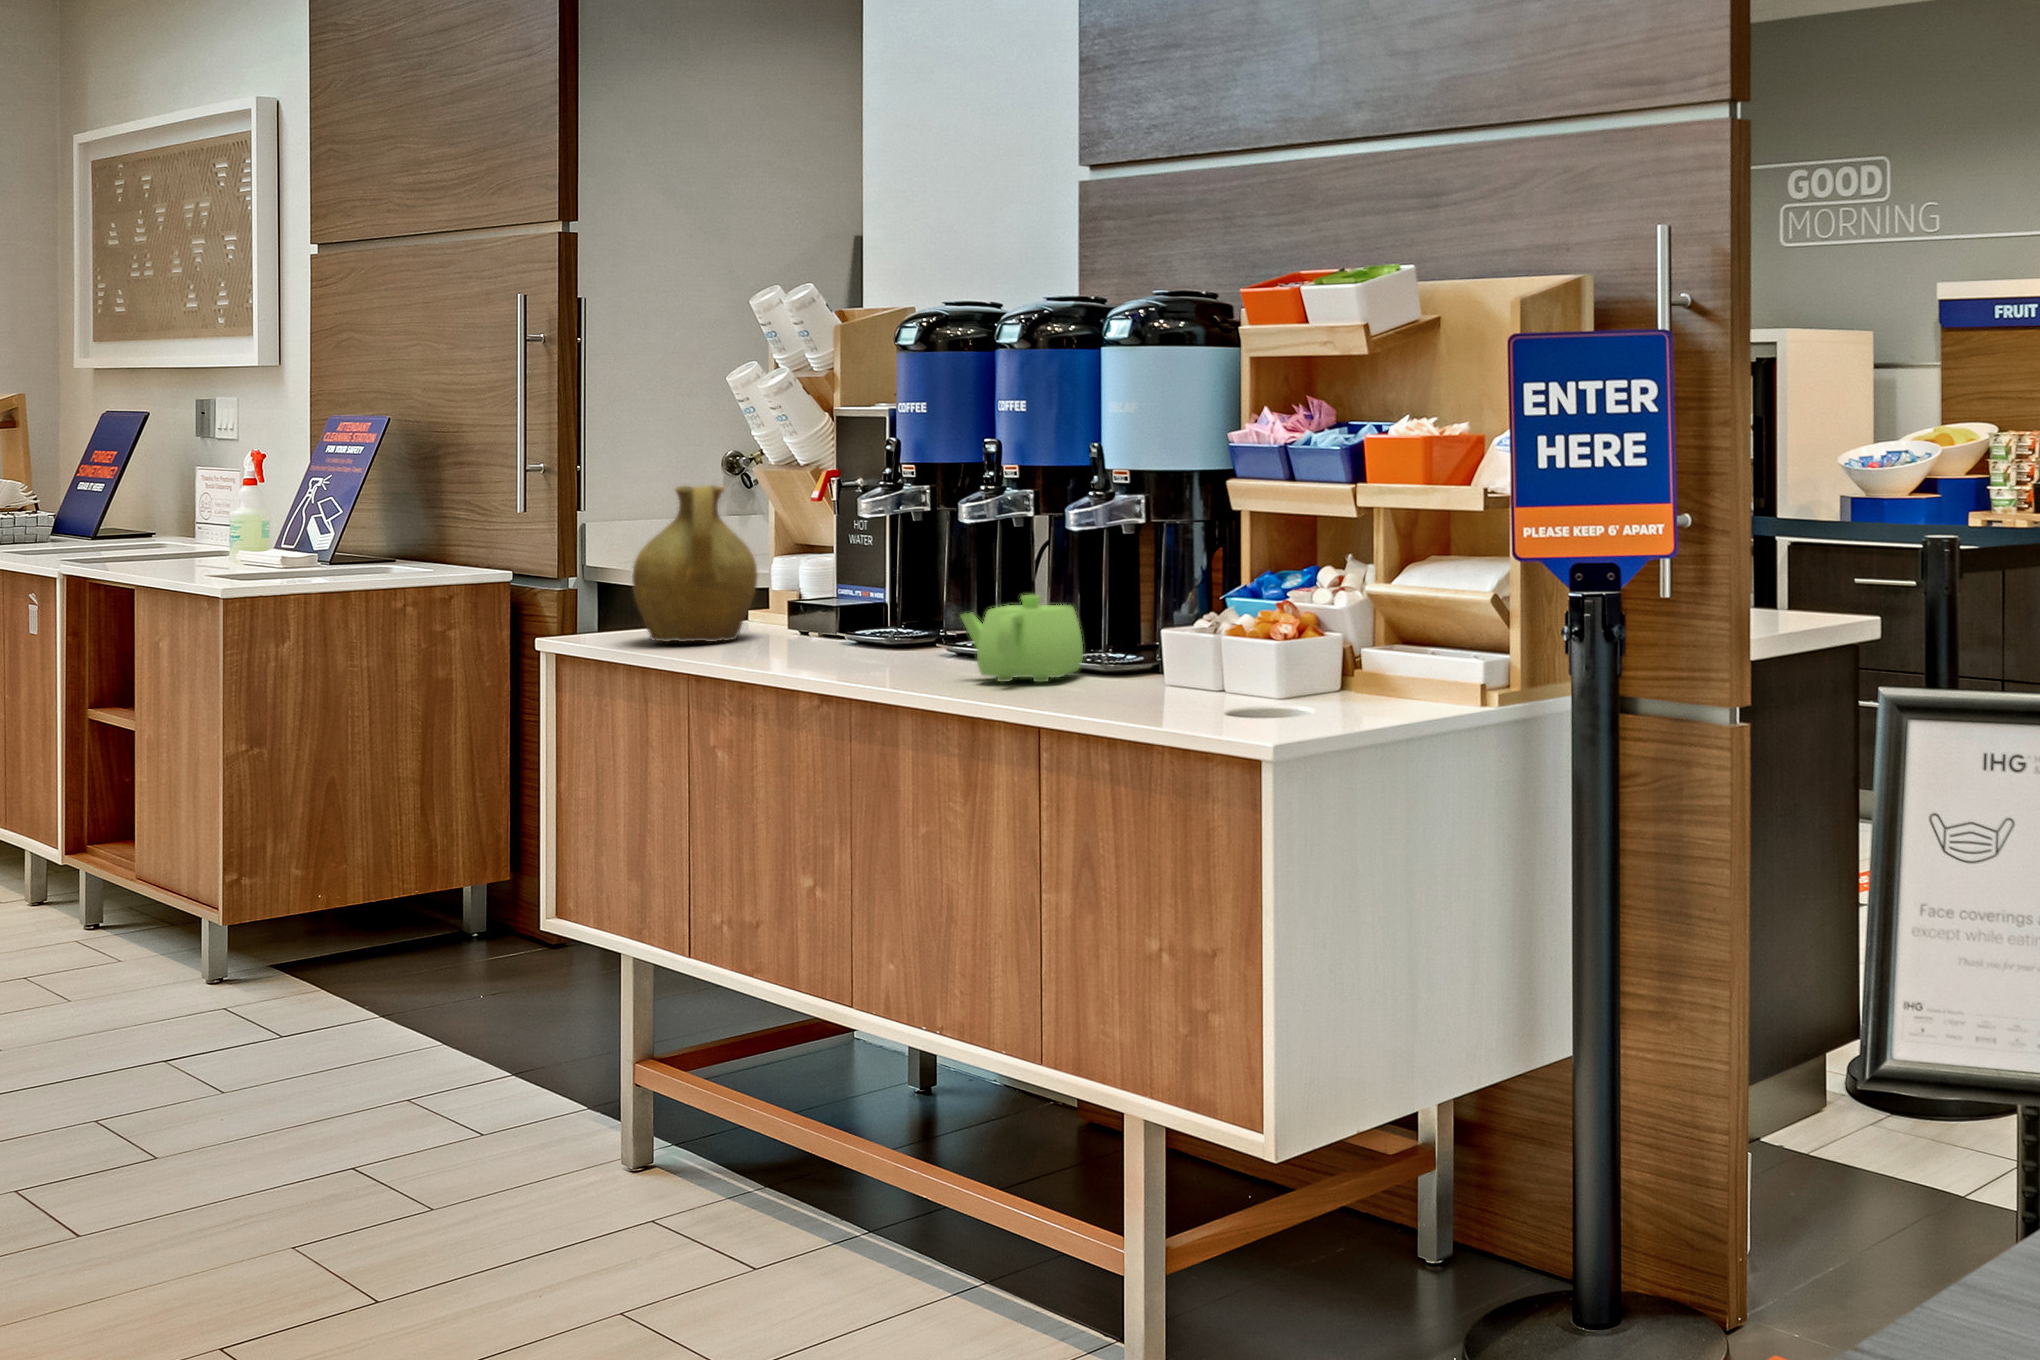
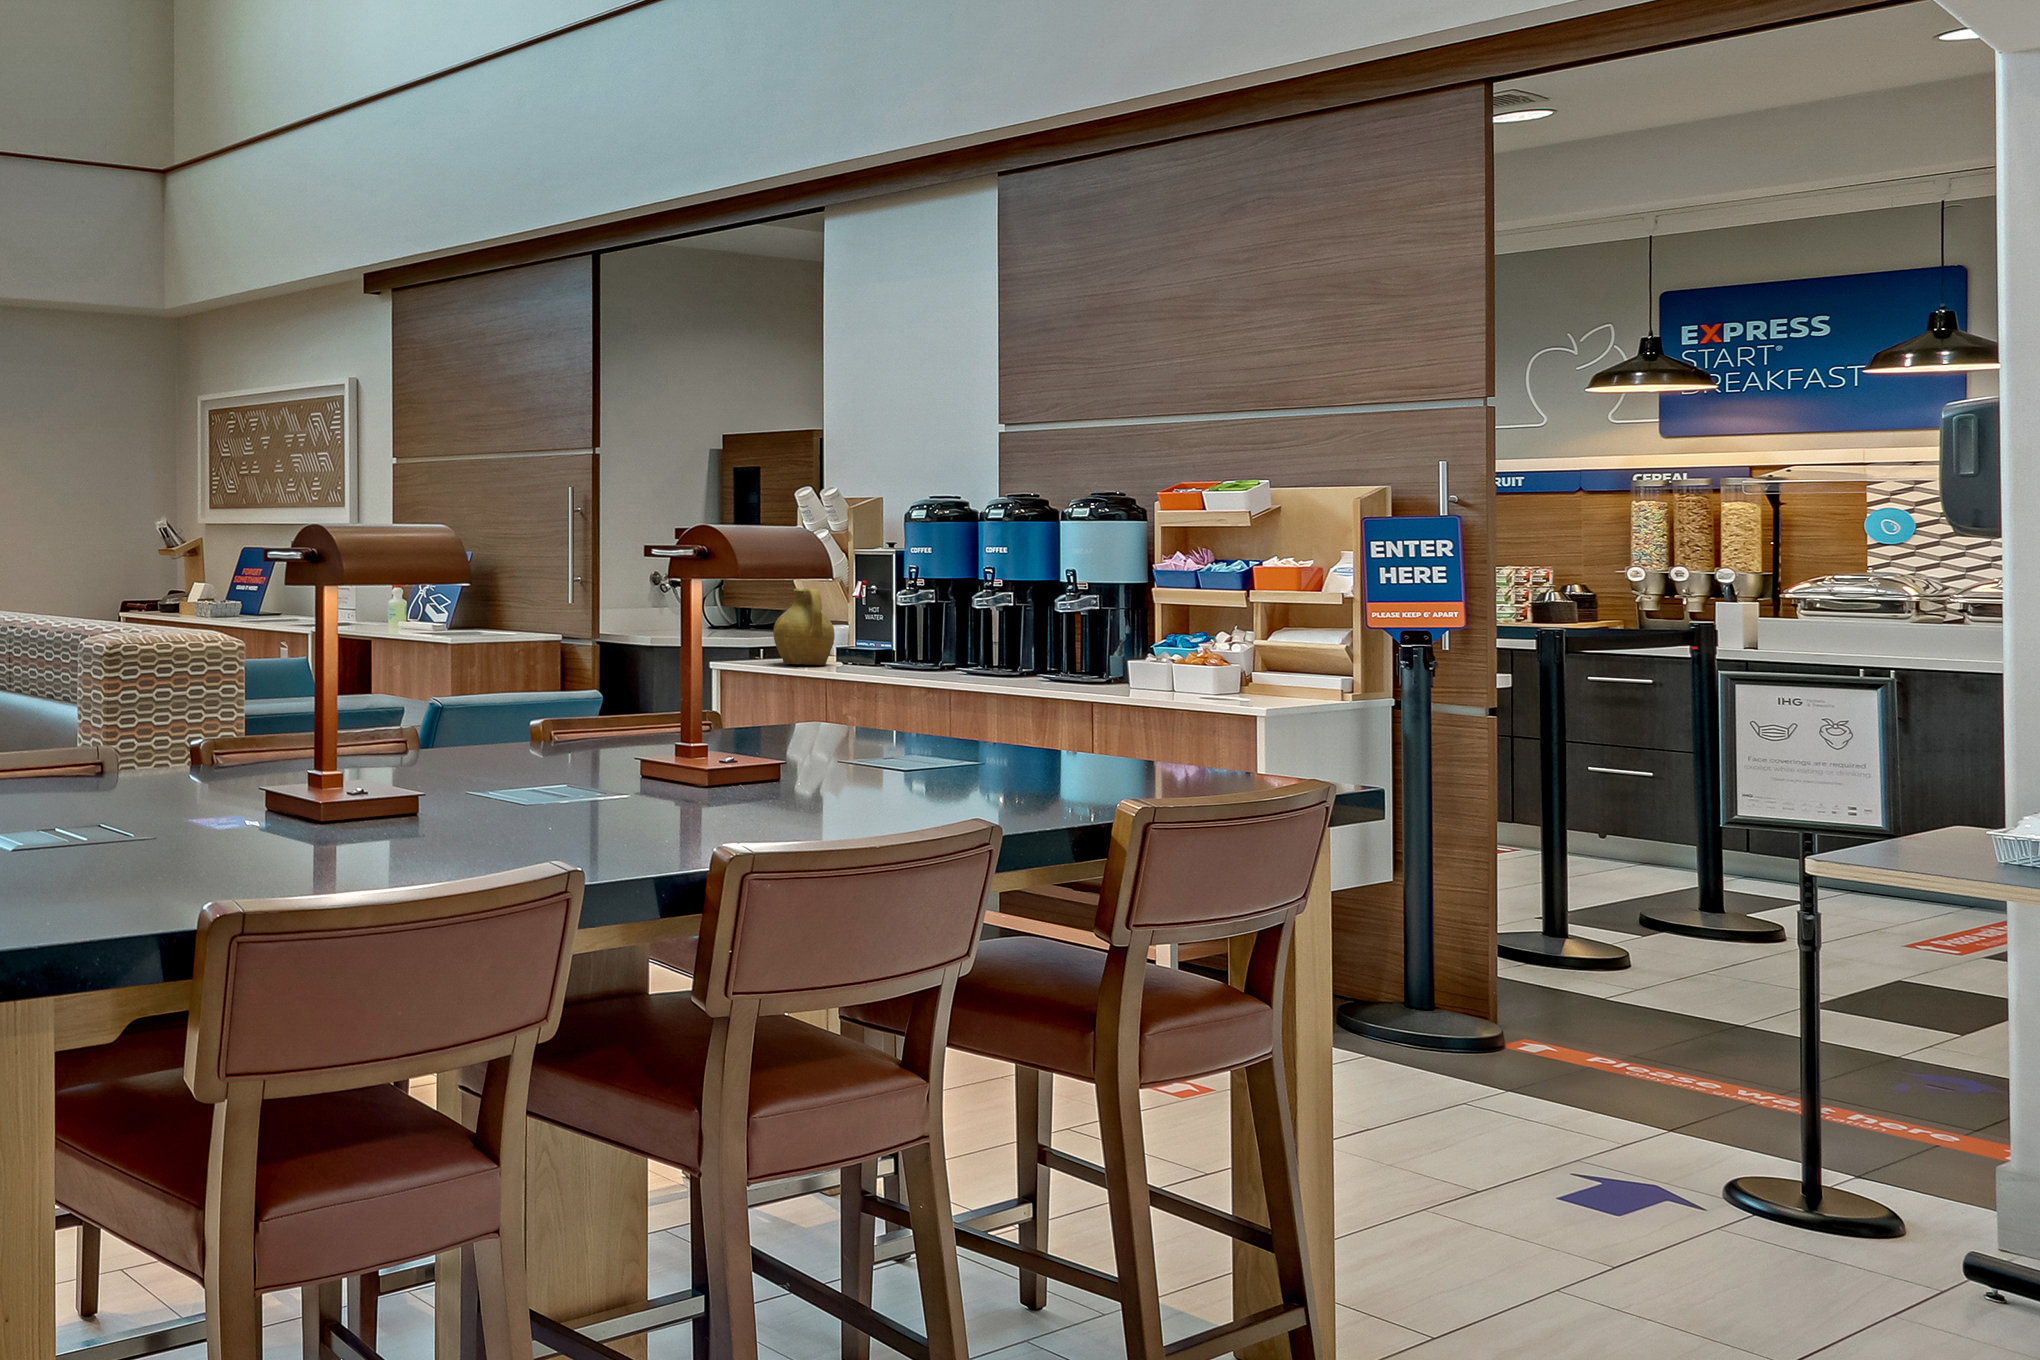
teapot: present [961,595,1083,682] -> none [1007,643,1073,685]

